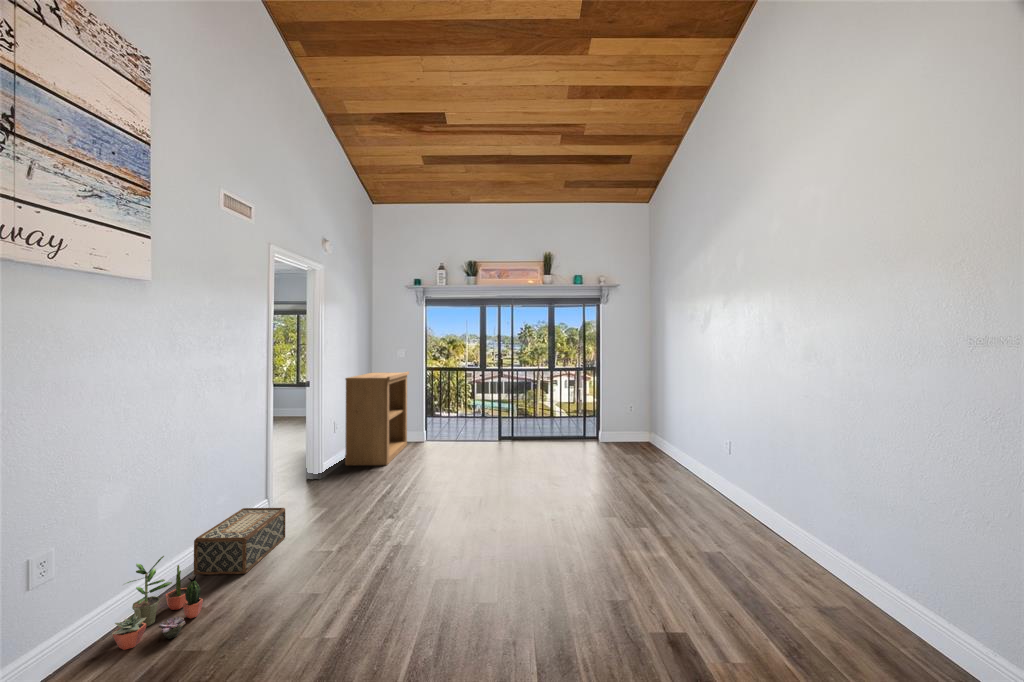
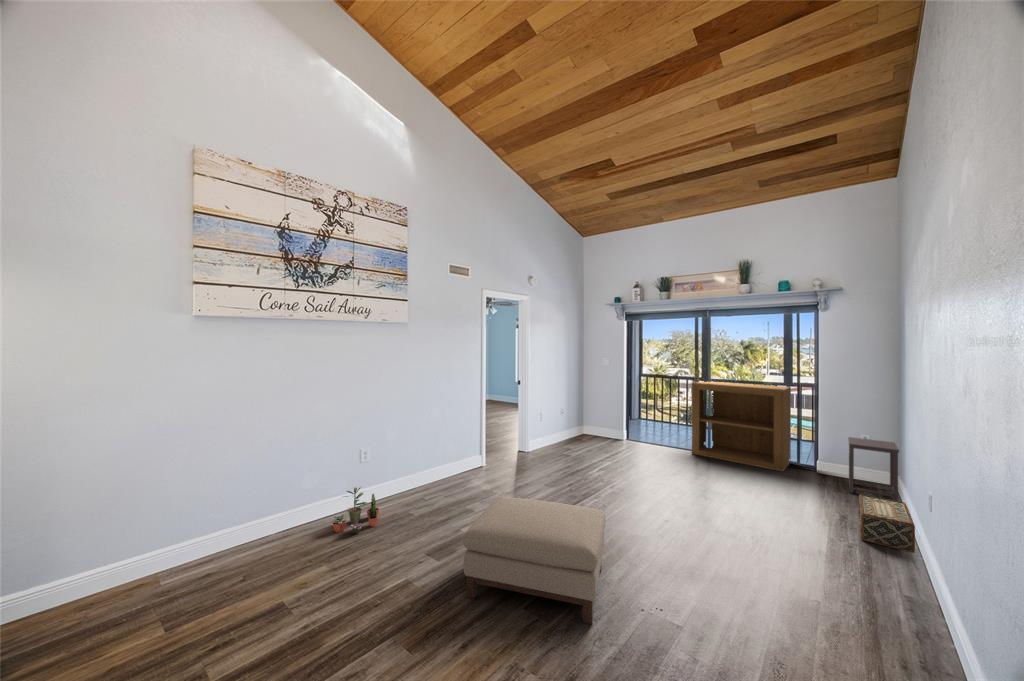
bookshelf: present [345,372,409,465] -> present [691,381,791,471]
side table: none [623,408,660,452] -> present [848,437,899,501]
ottoman: none [419,492,592,632] -> present [463,497,605,624]
woven basket: present [194,508,285,575] -> present [859,494,915,553]

